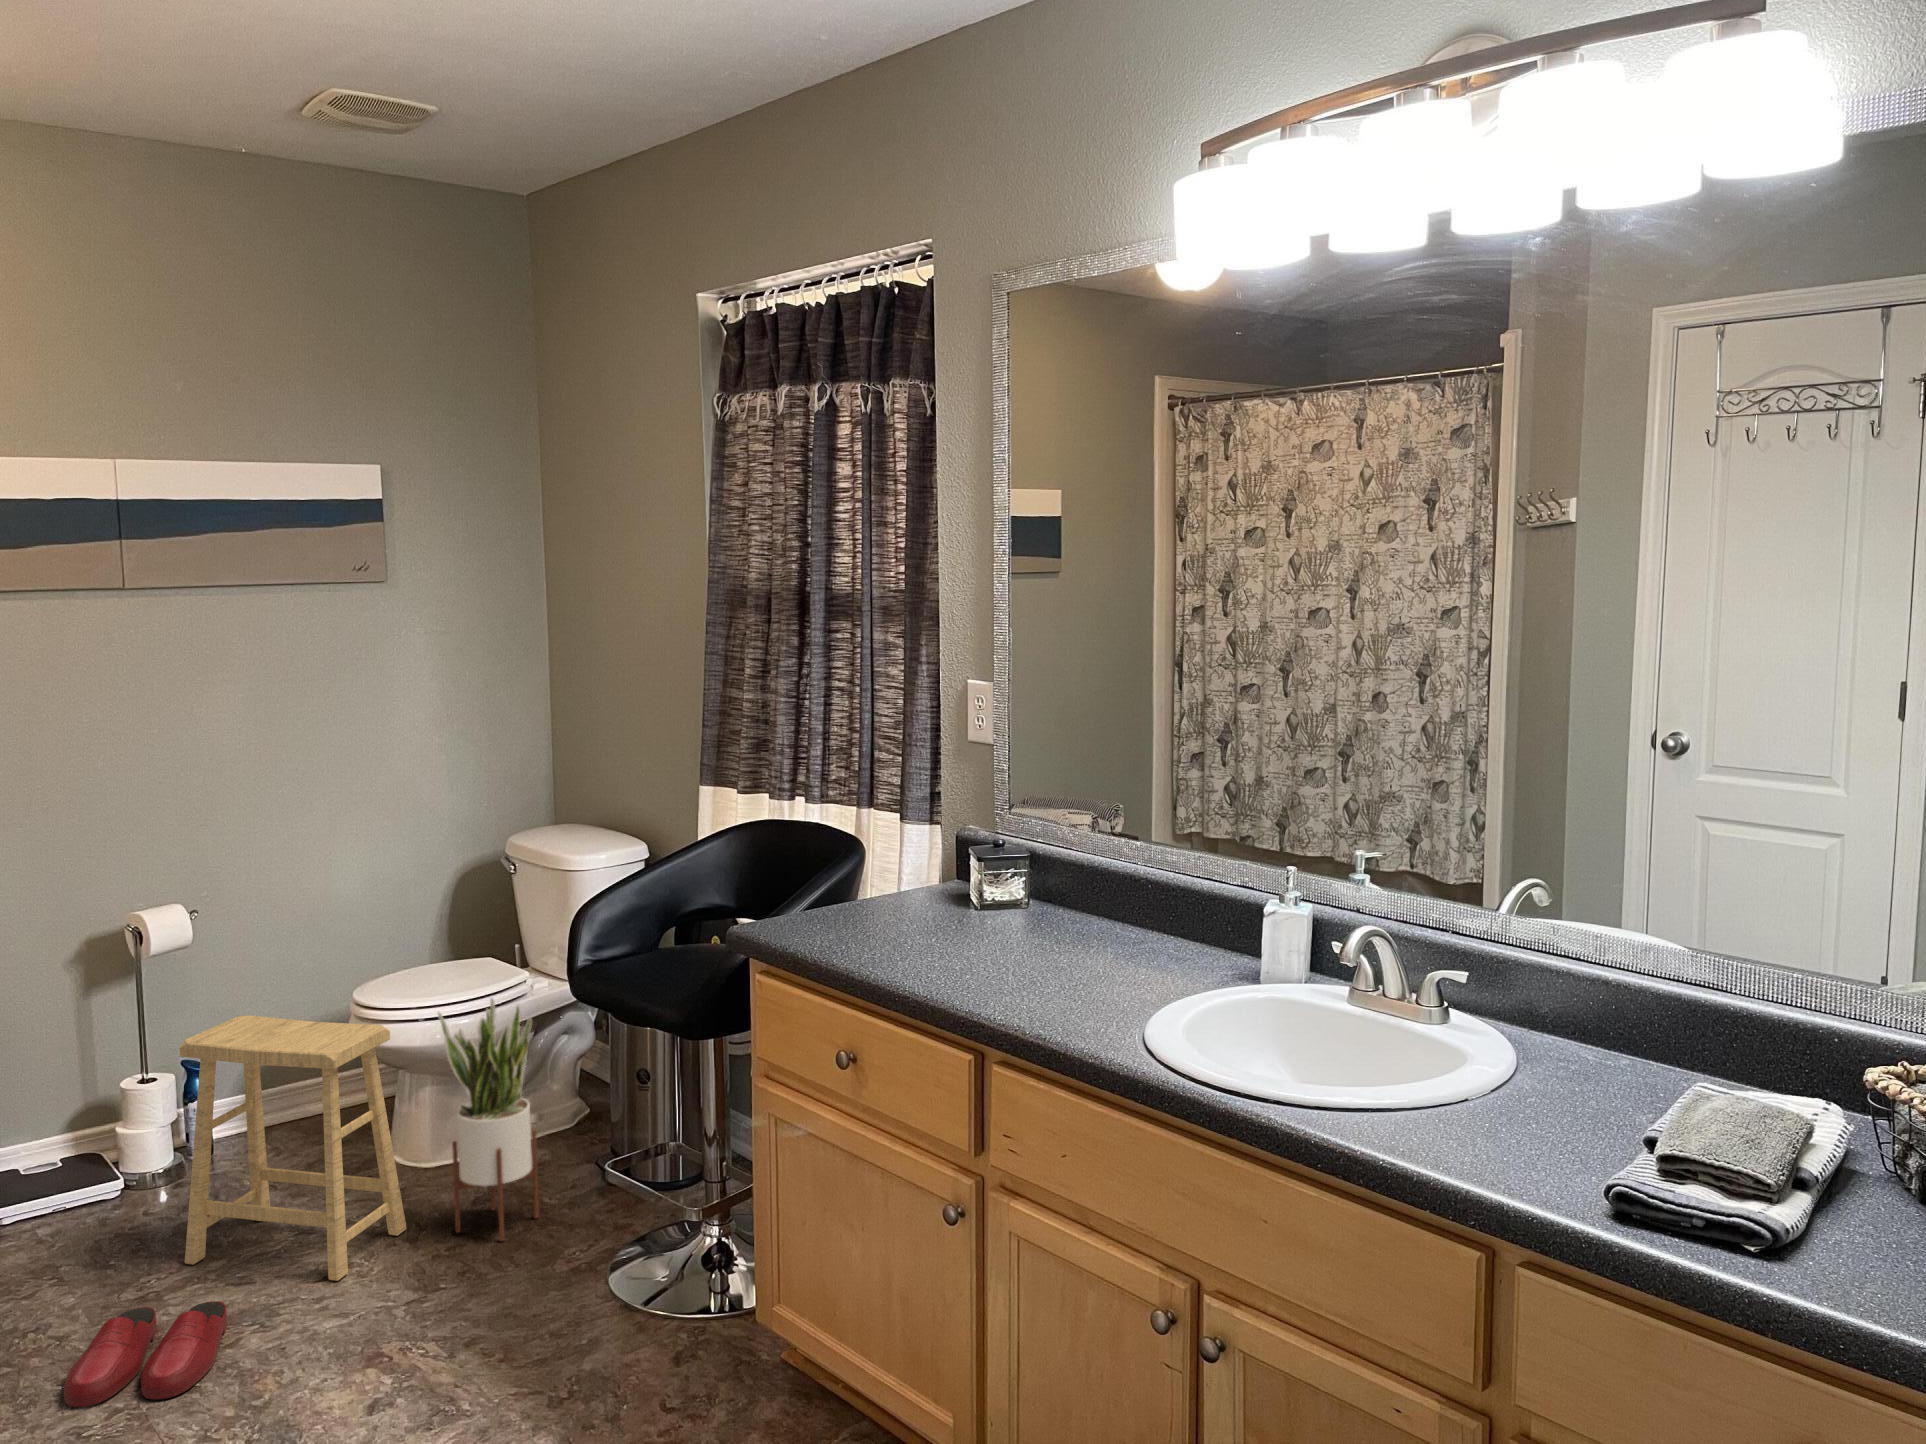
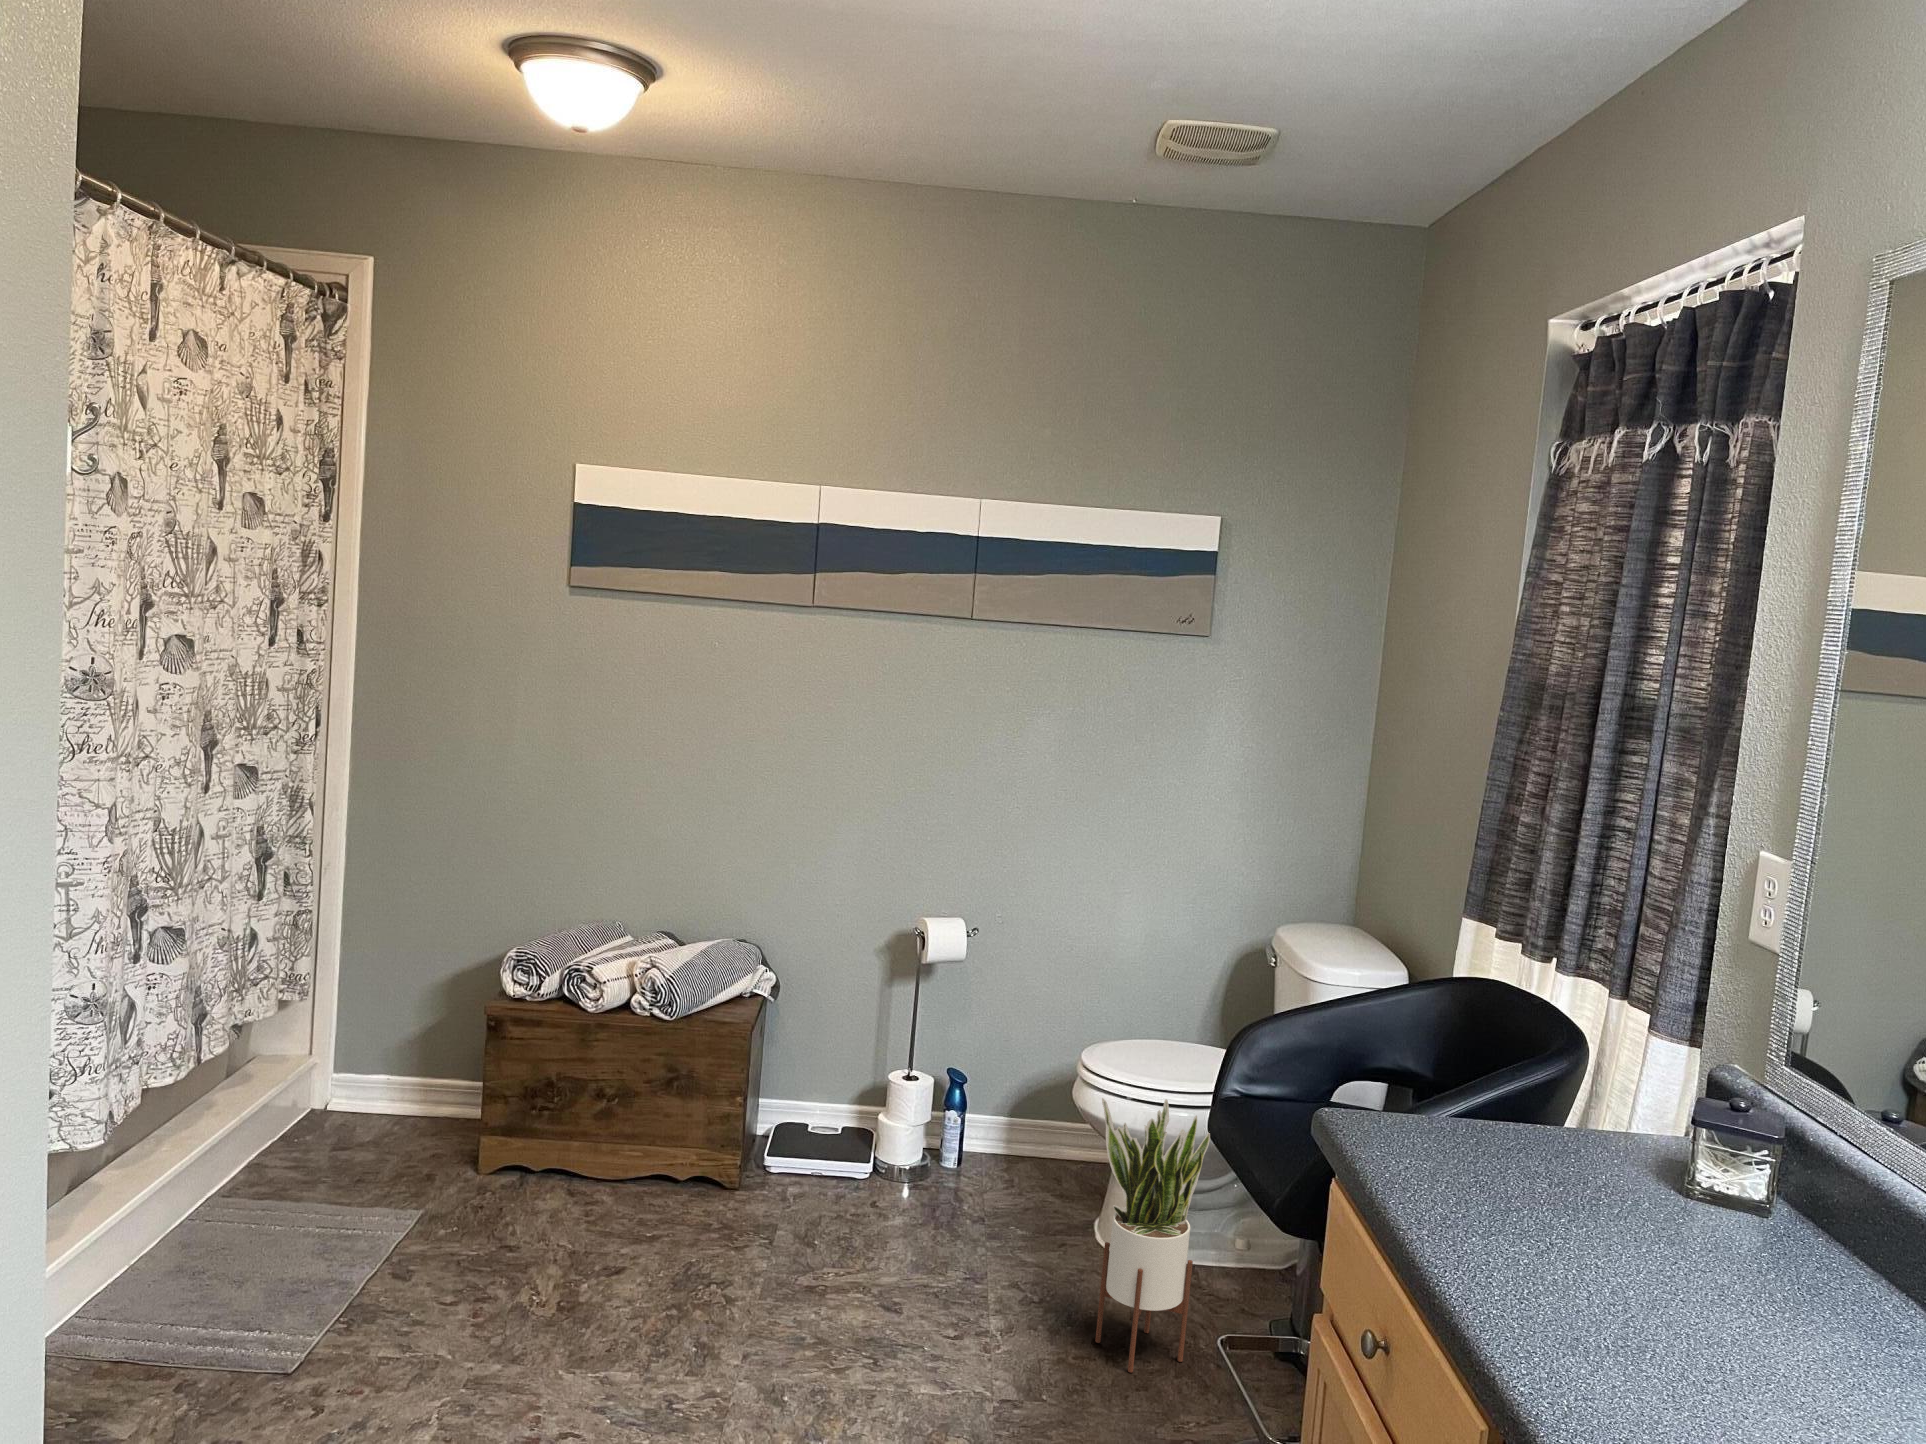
footstool: present [179,1015,407,1281] -> none [863,1044,1065,1345]
slippers: present [64,1301,227,1407] -> none [692,1295,854,1398]

